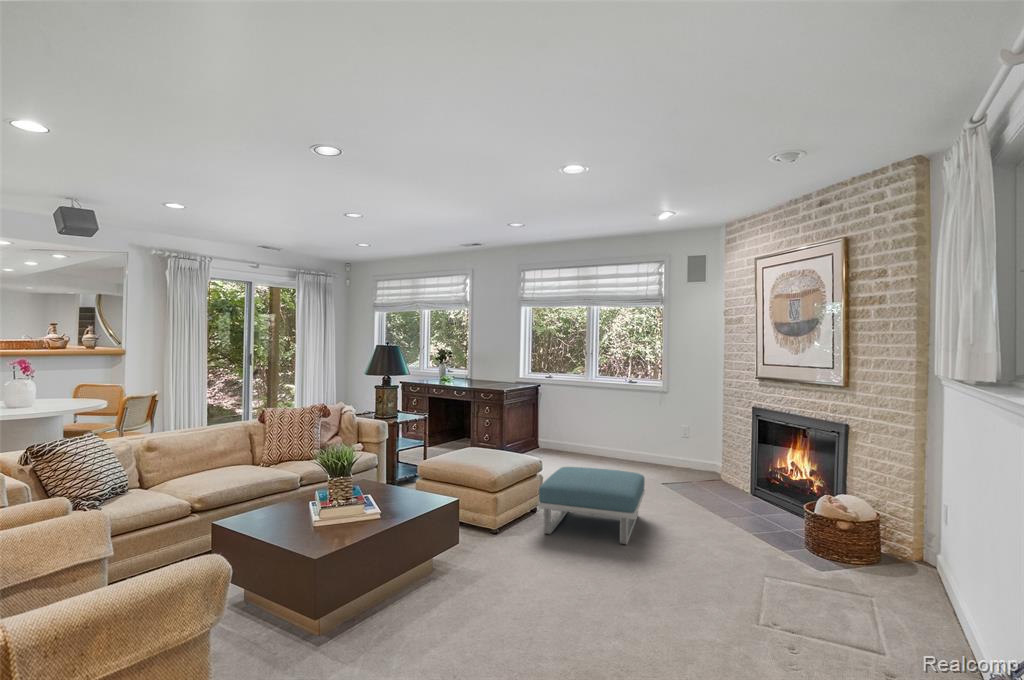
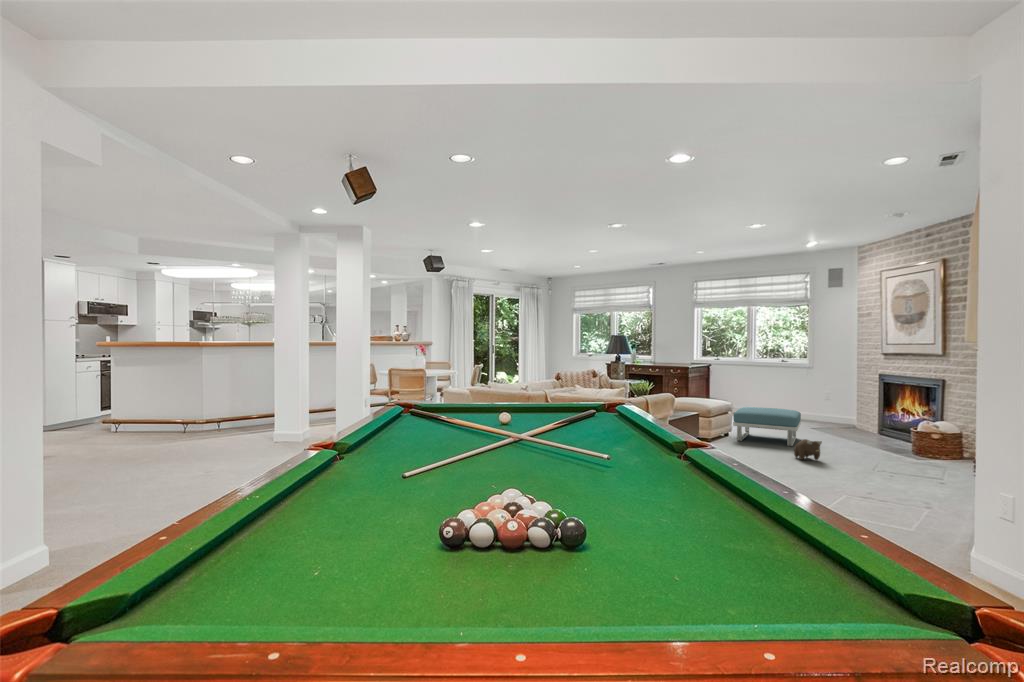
plush toy: none [622,556,668,600] -> present [794,439,822,460]

